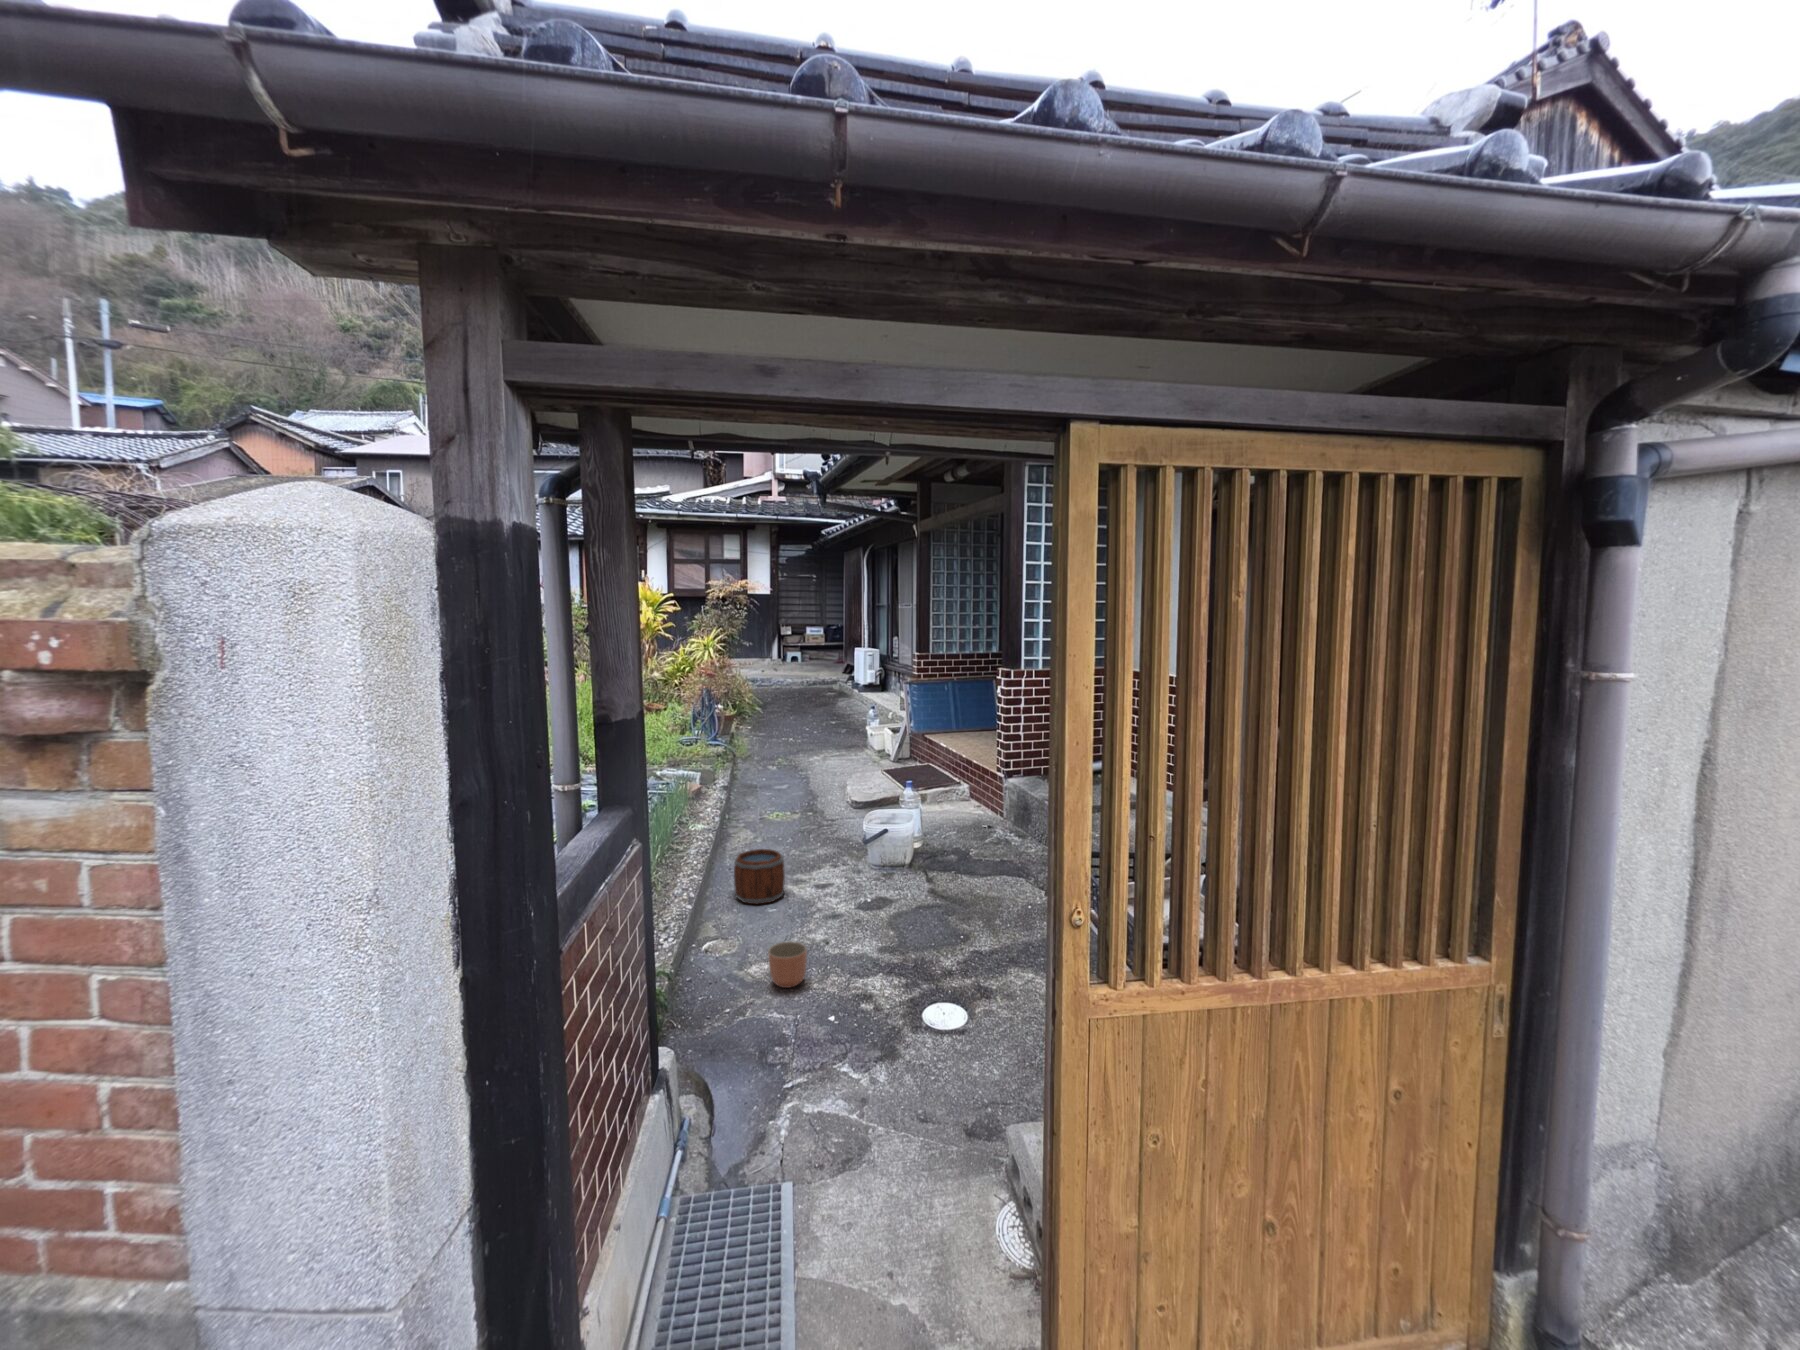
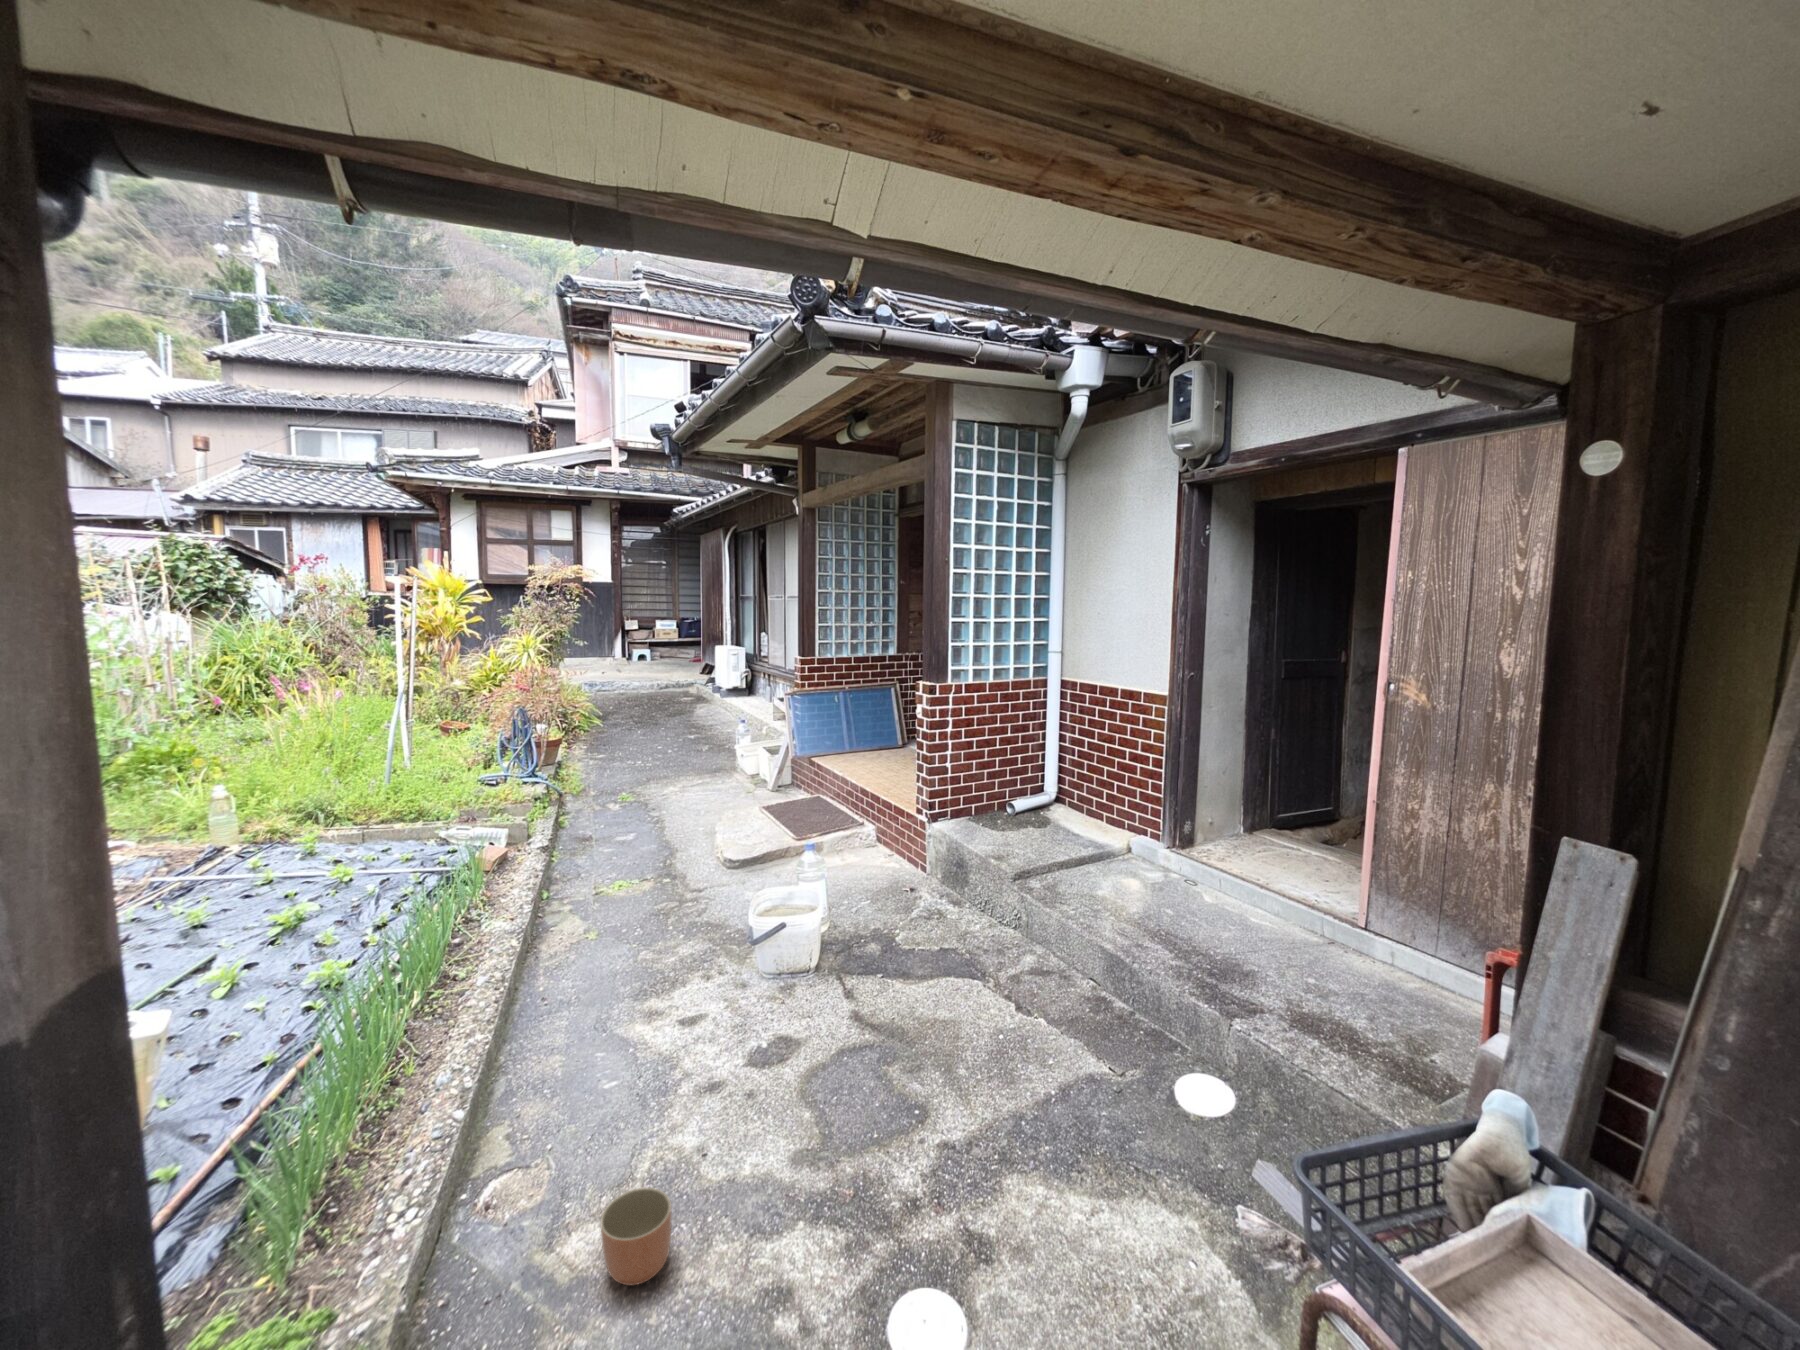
bucket: present [734,849,785,904] -> none [548,972,632,1068]

